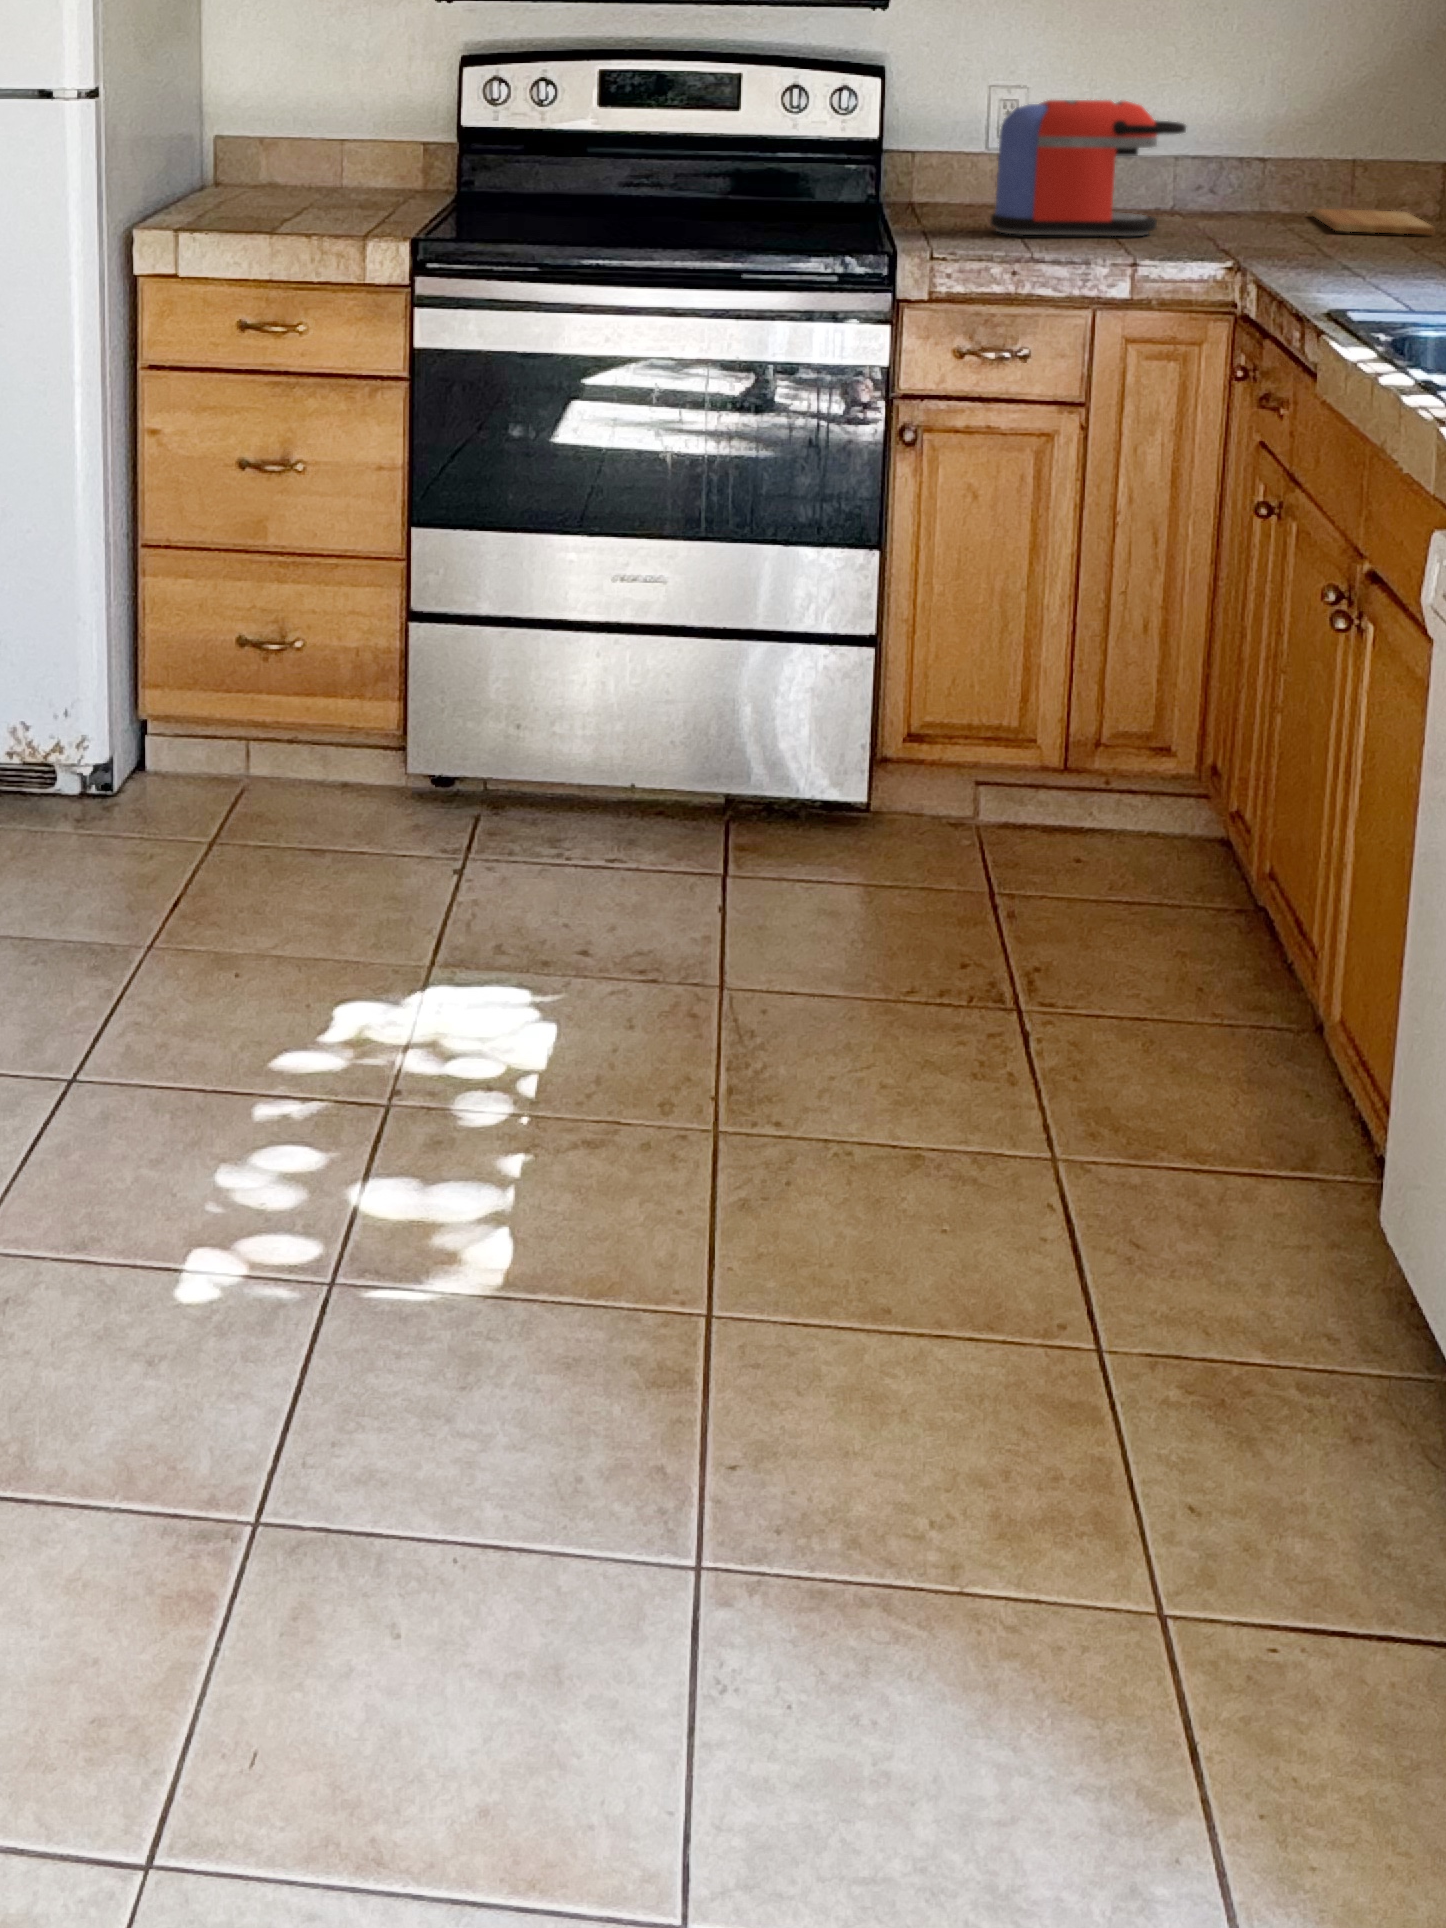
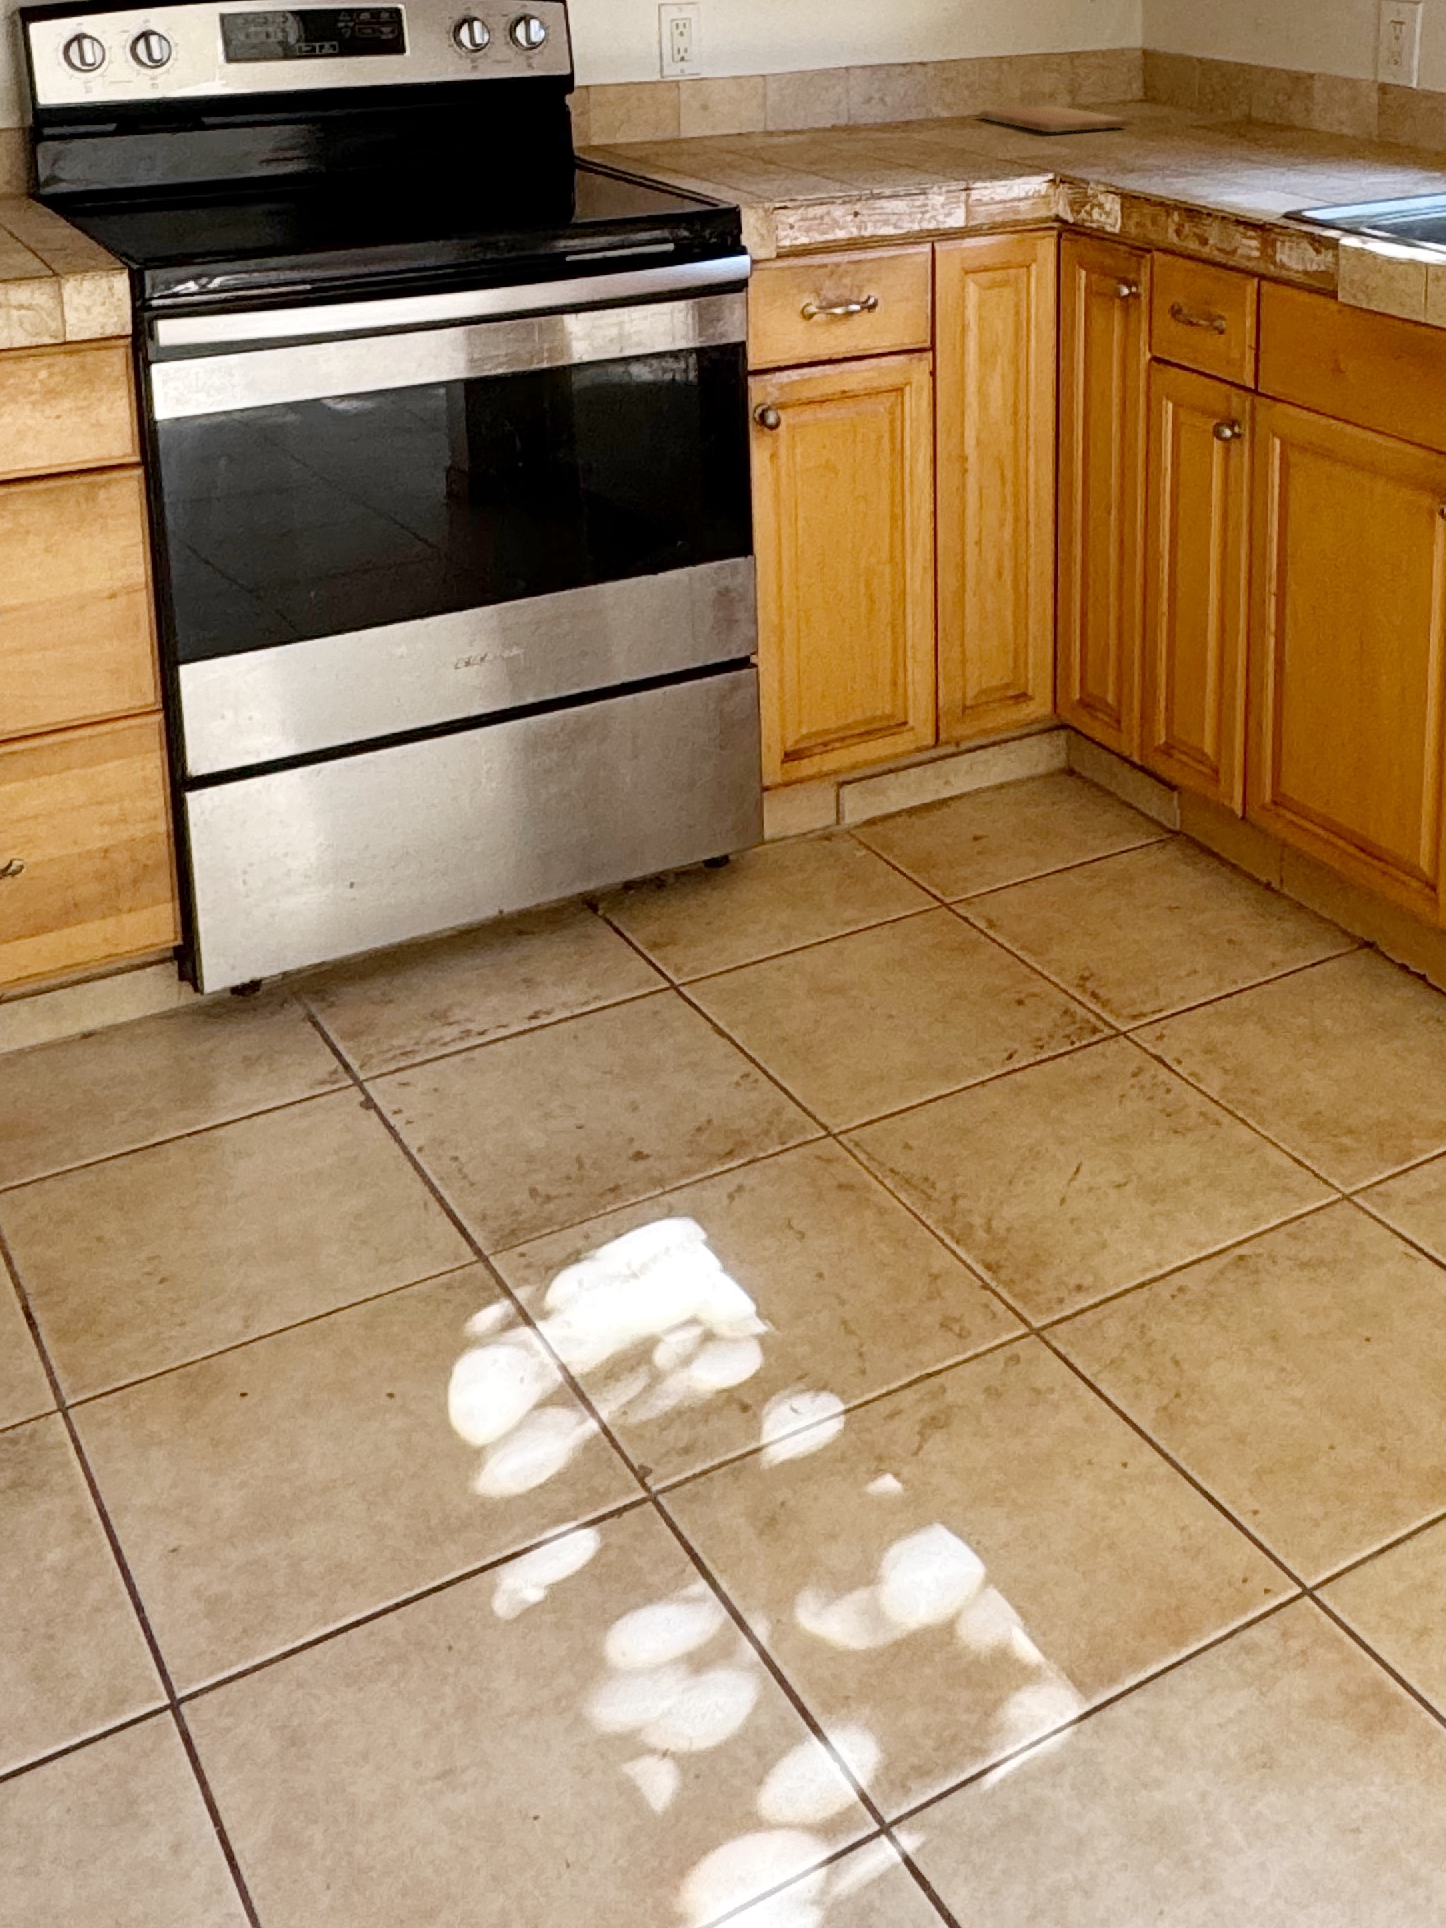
coffee maker: present [990,100,1186,236] -> none [749,11,927,171]

